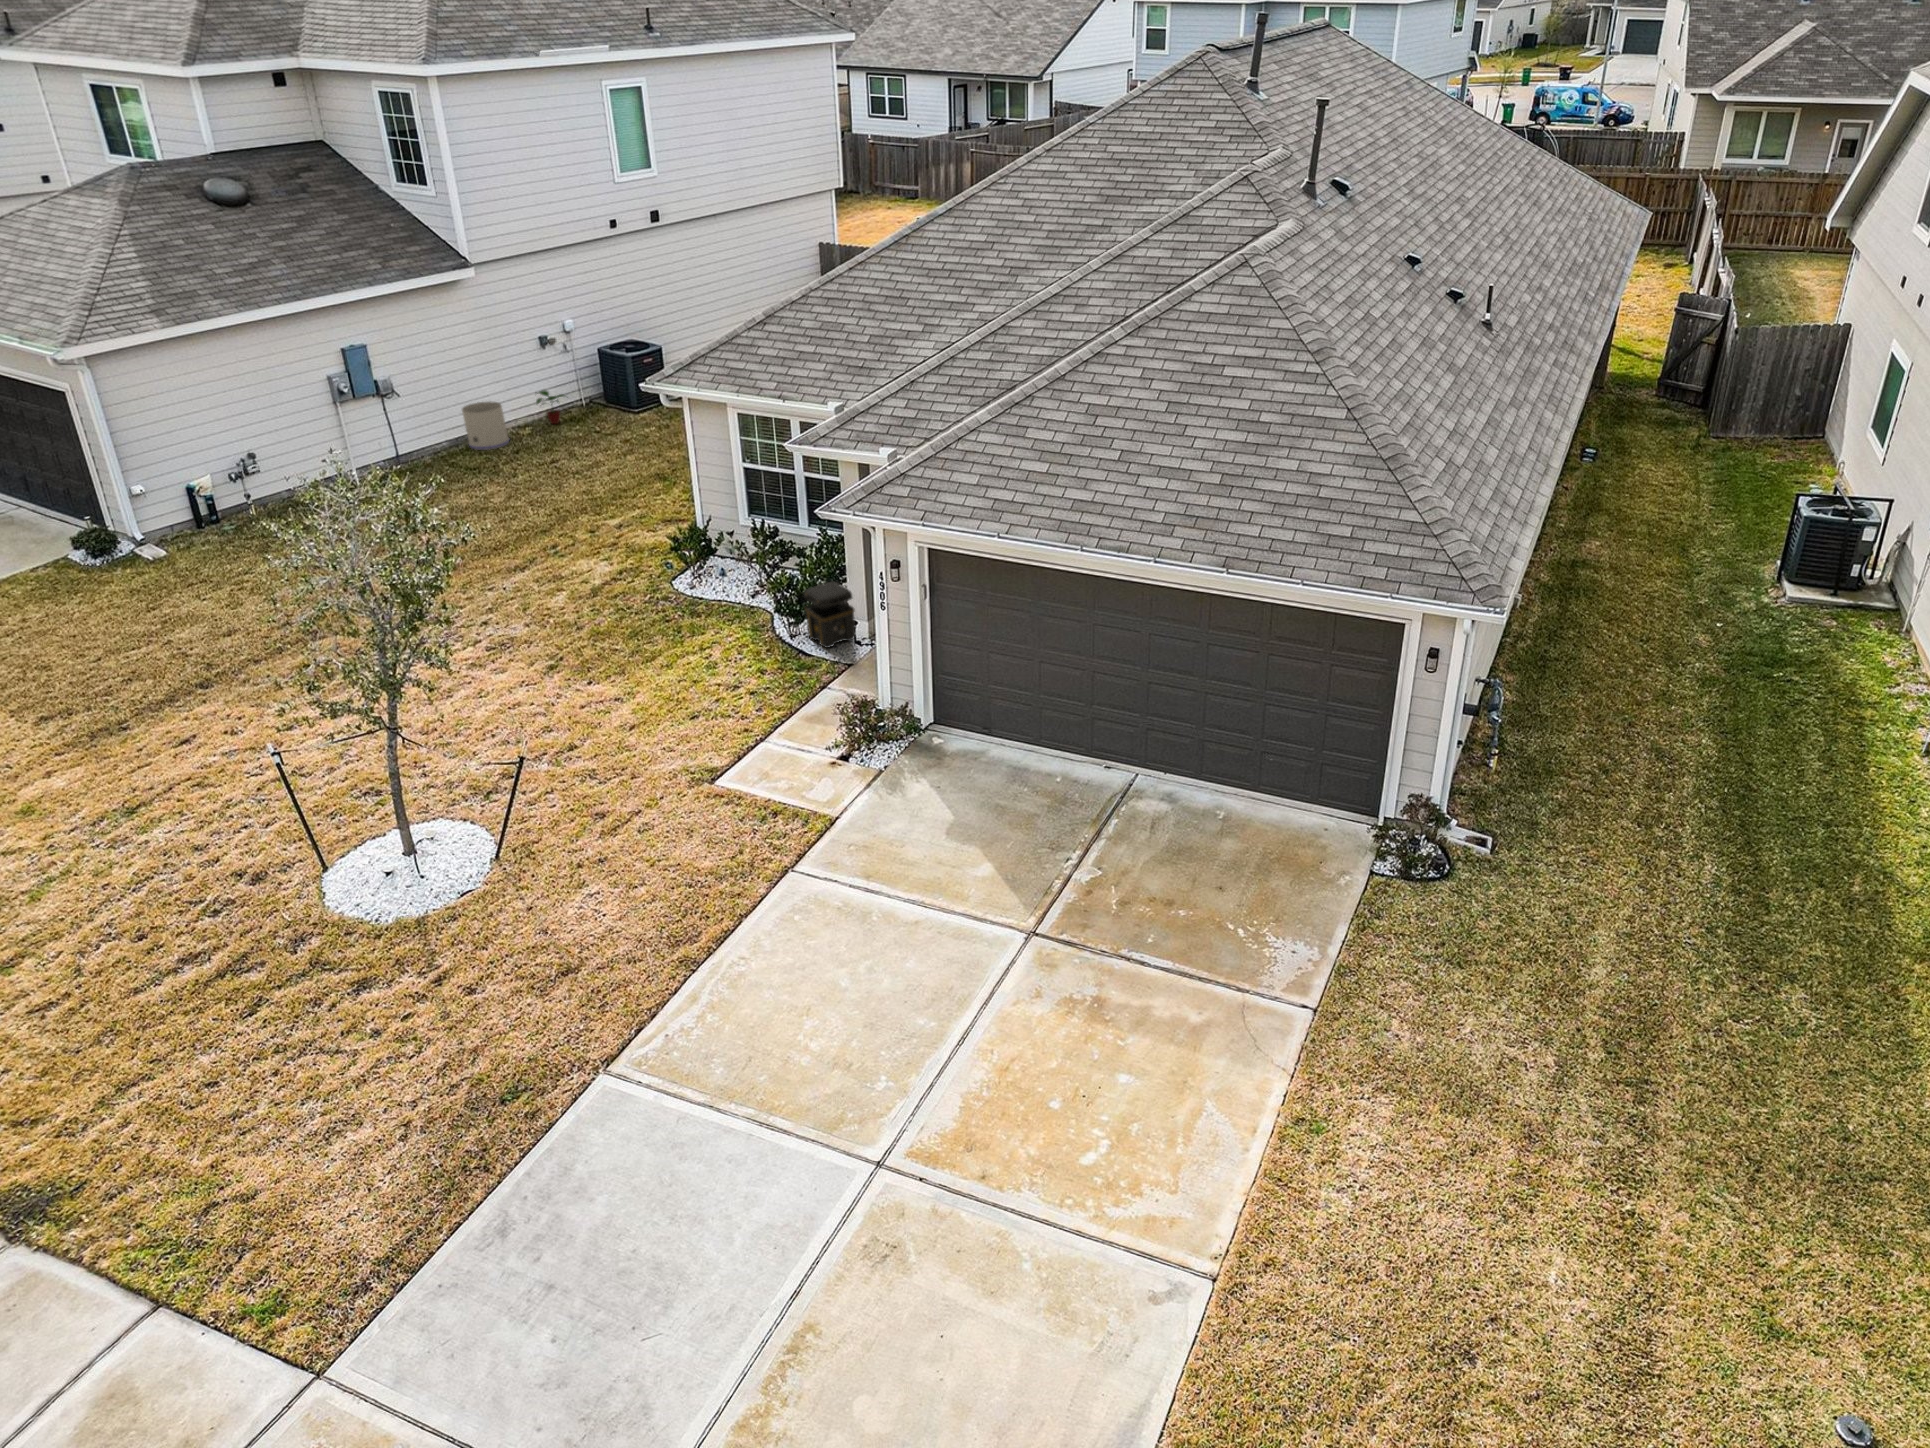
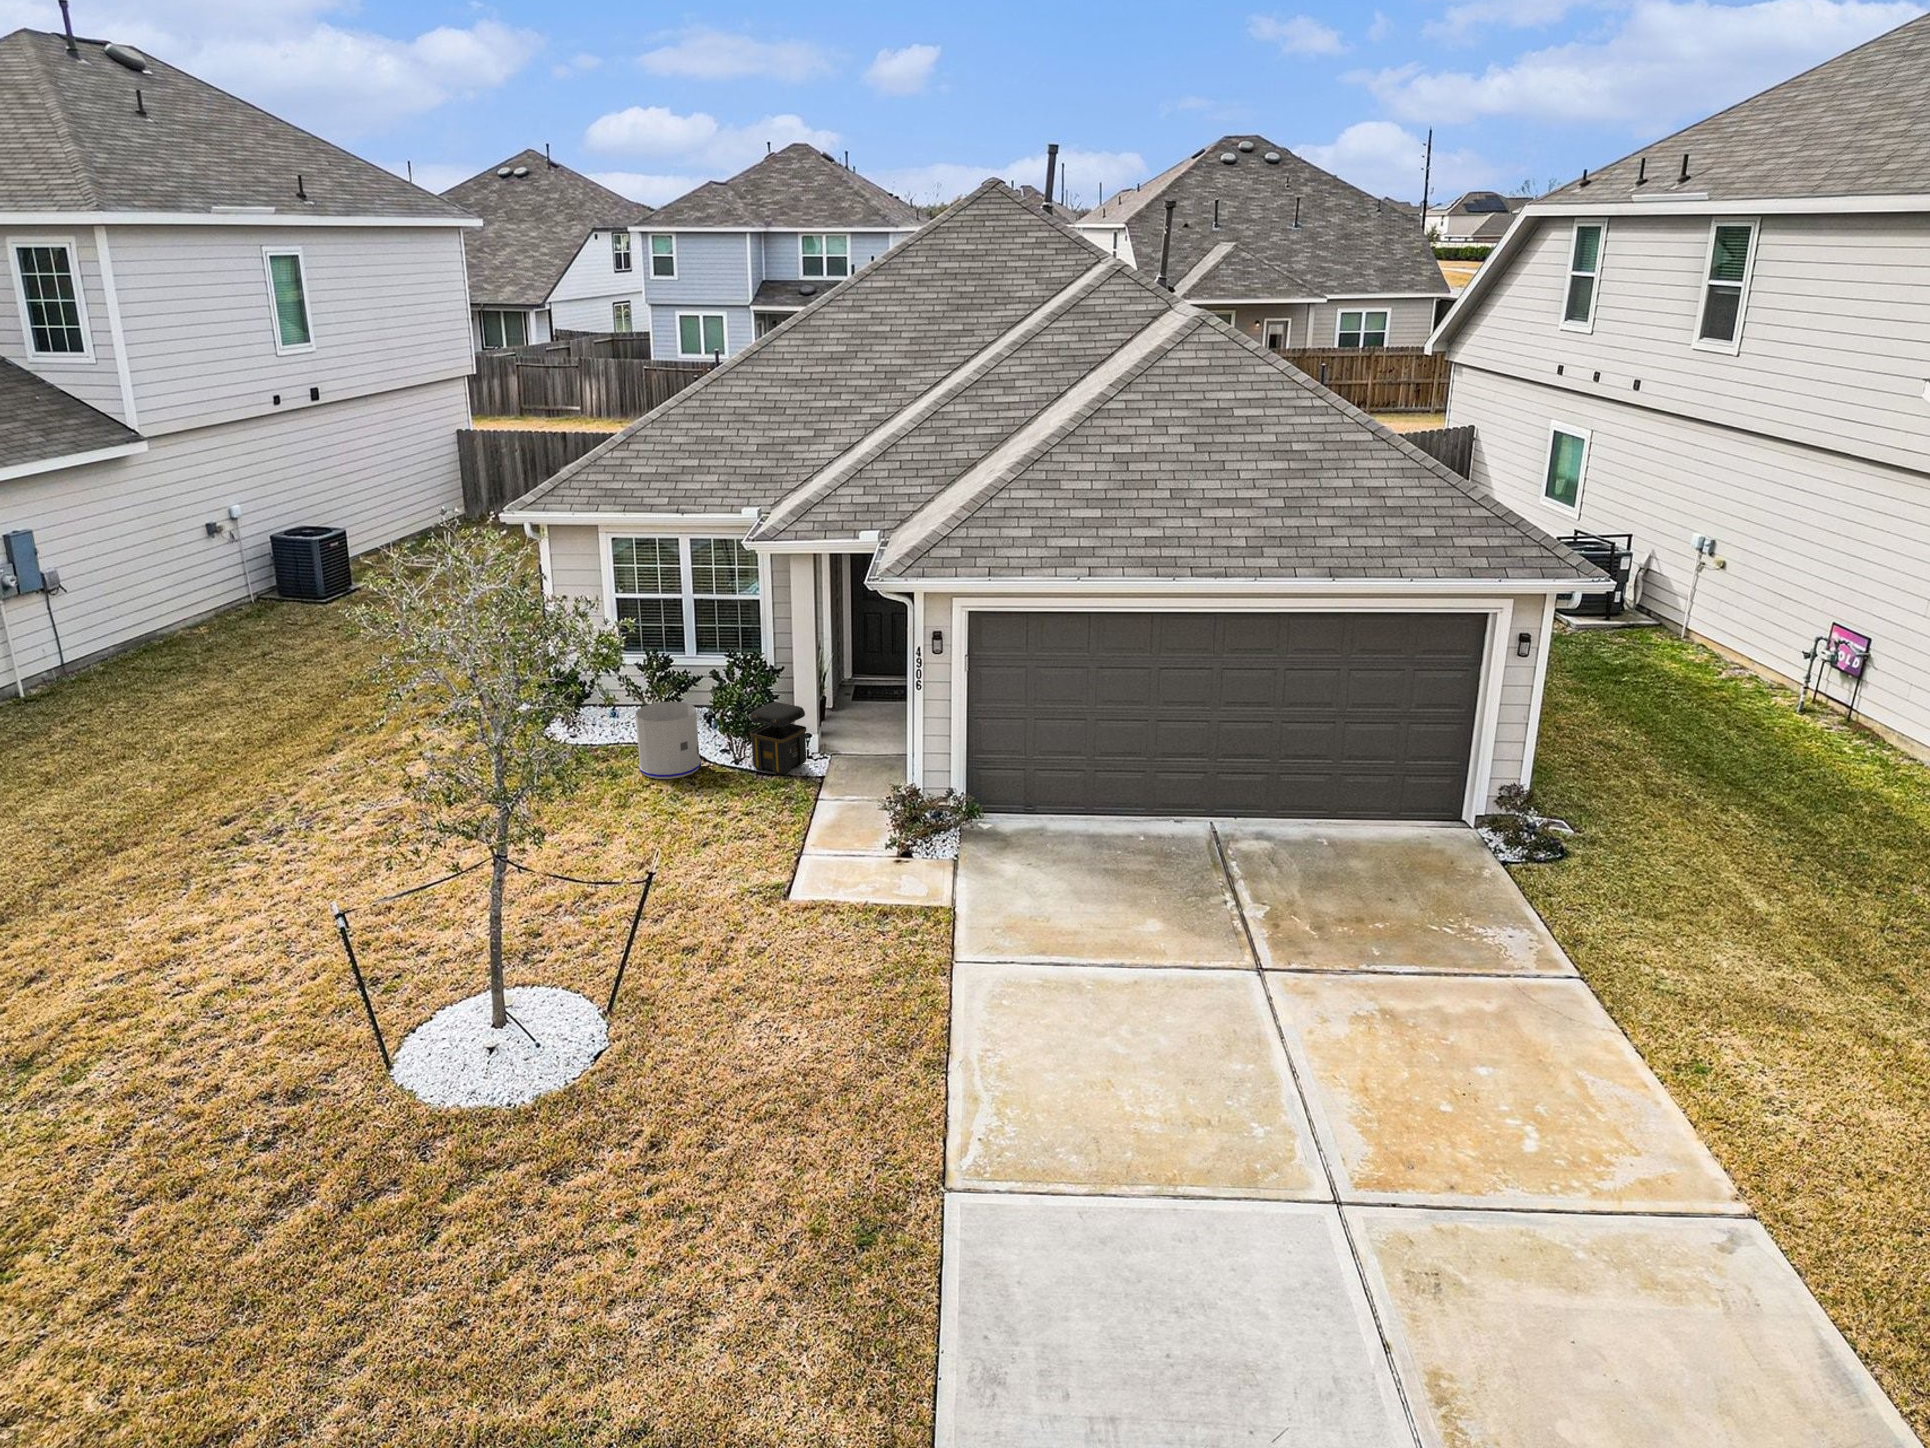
potted plant: present [536,390,565,424] -> none [207,586,253,624]
trash can: present [462,402,509,450] -> present [636,702,701,779]

